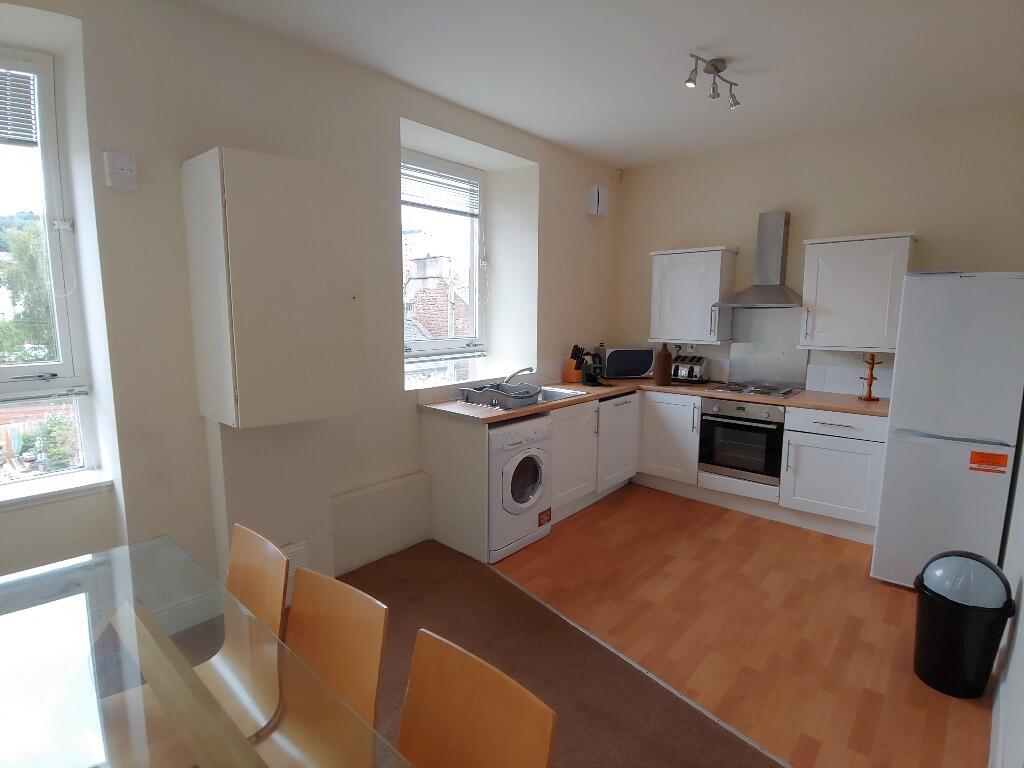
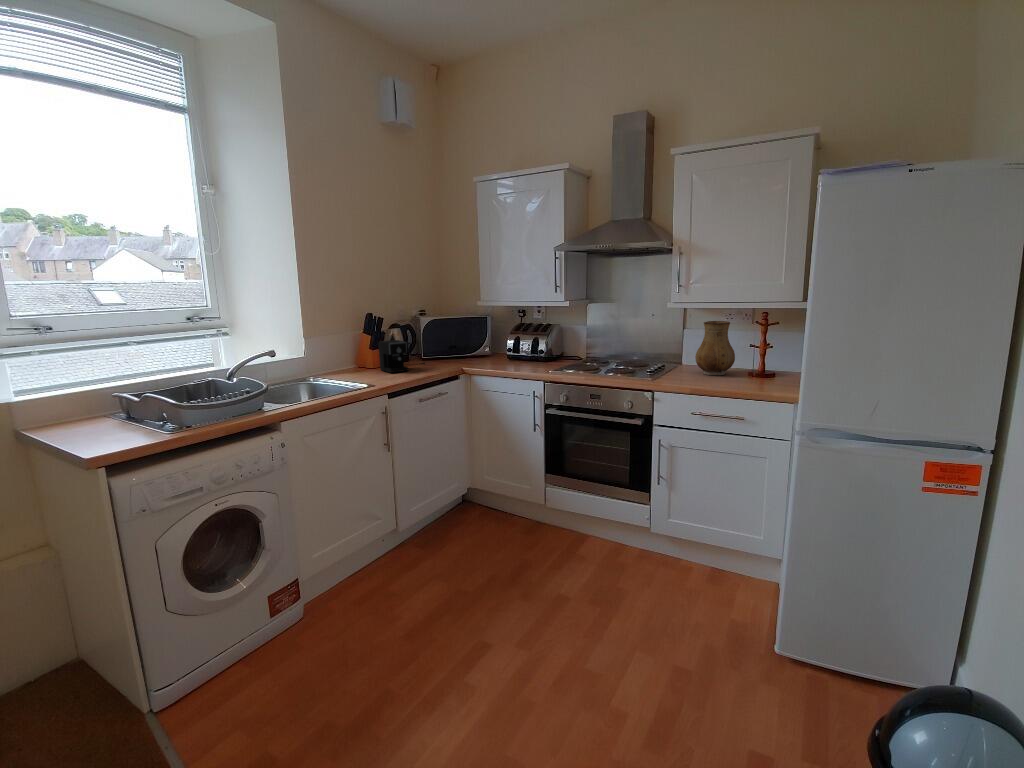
bottle: present [655,343,672,386] -> none [484,307,507,367]
ceramic pitcher: none [818,359,849,398] -> present [695,321,735,375]

